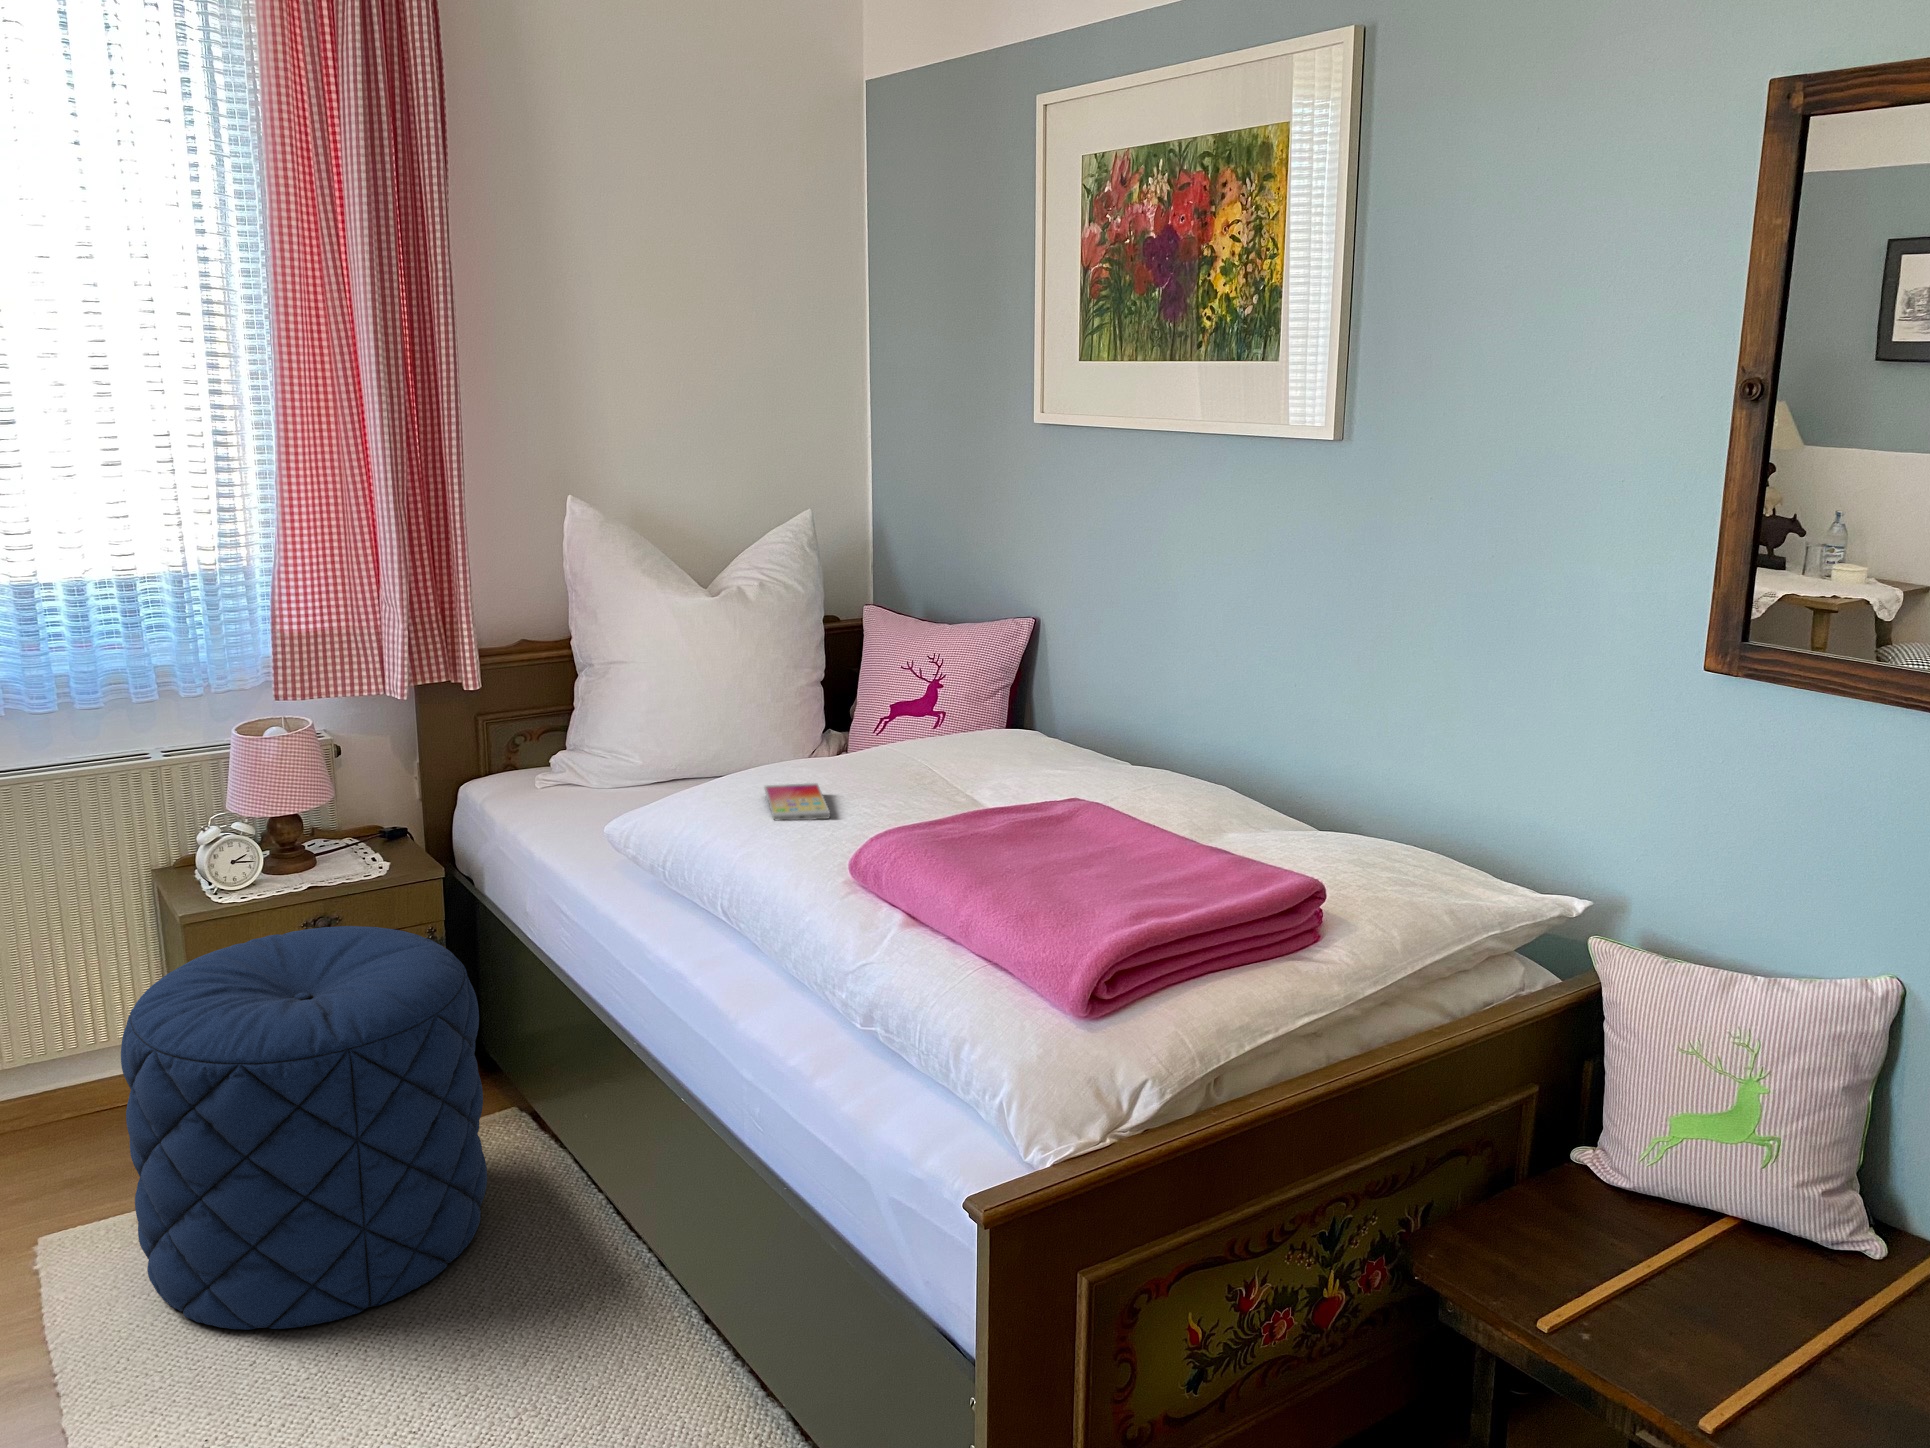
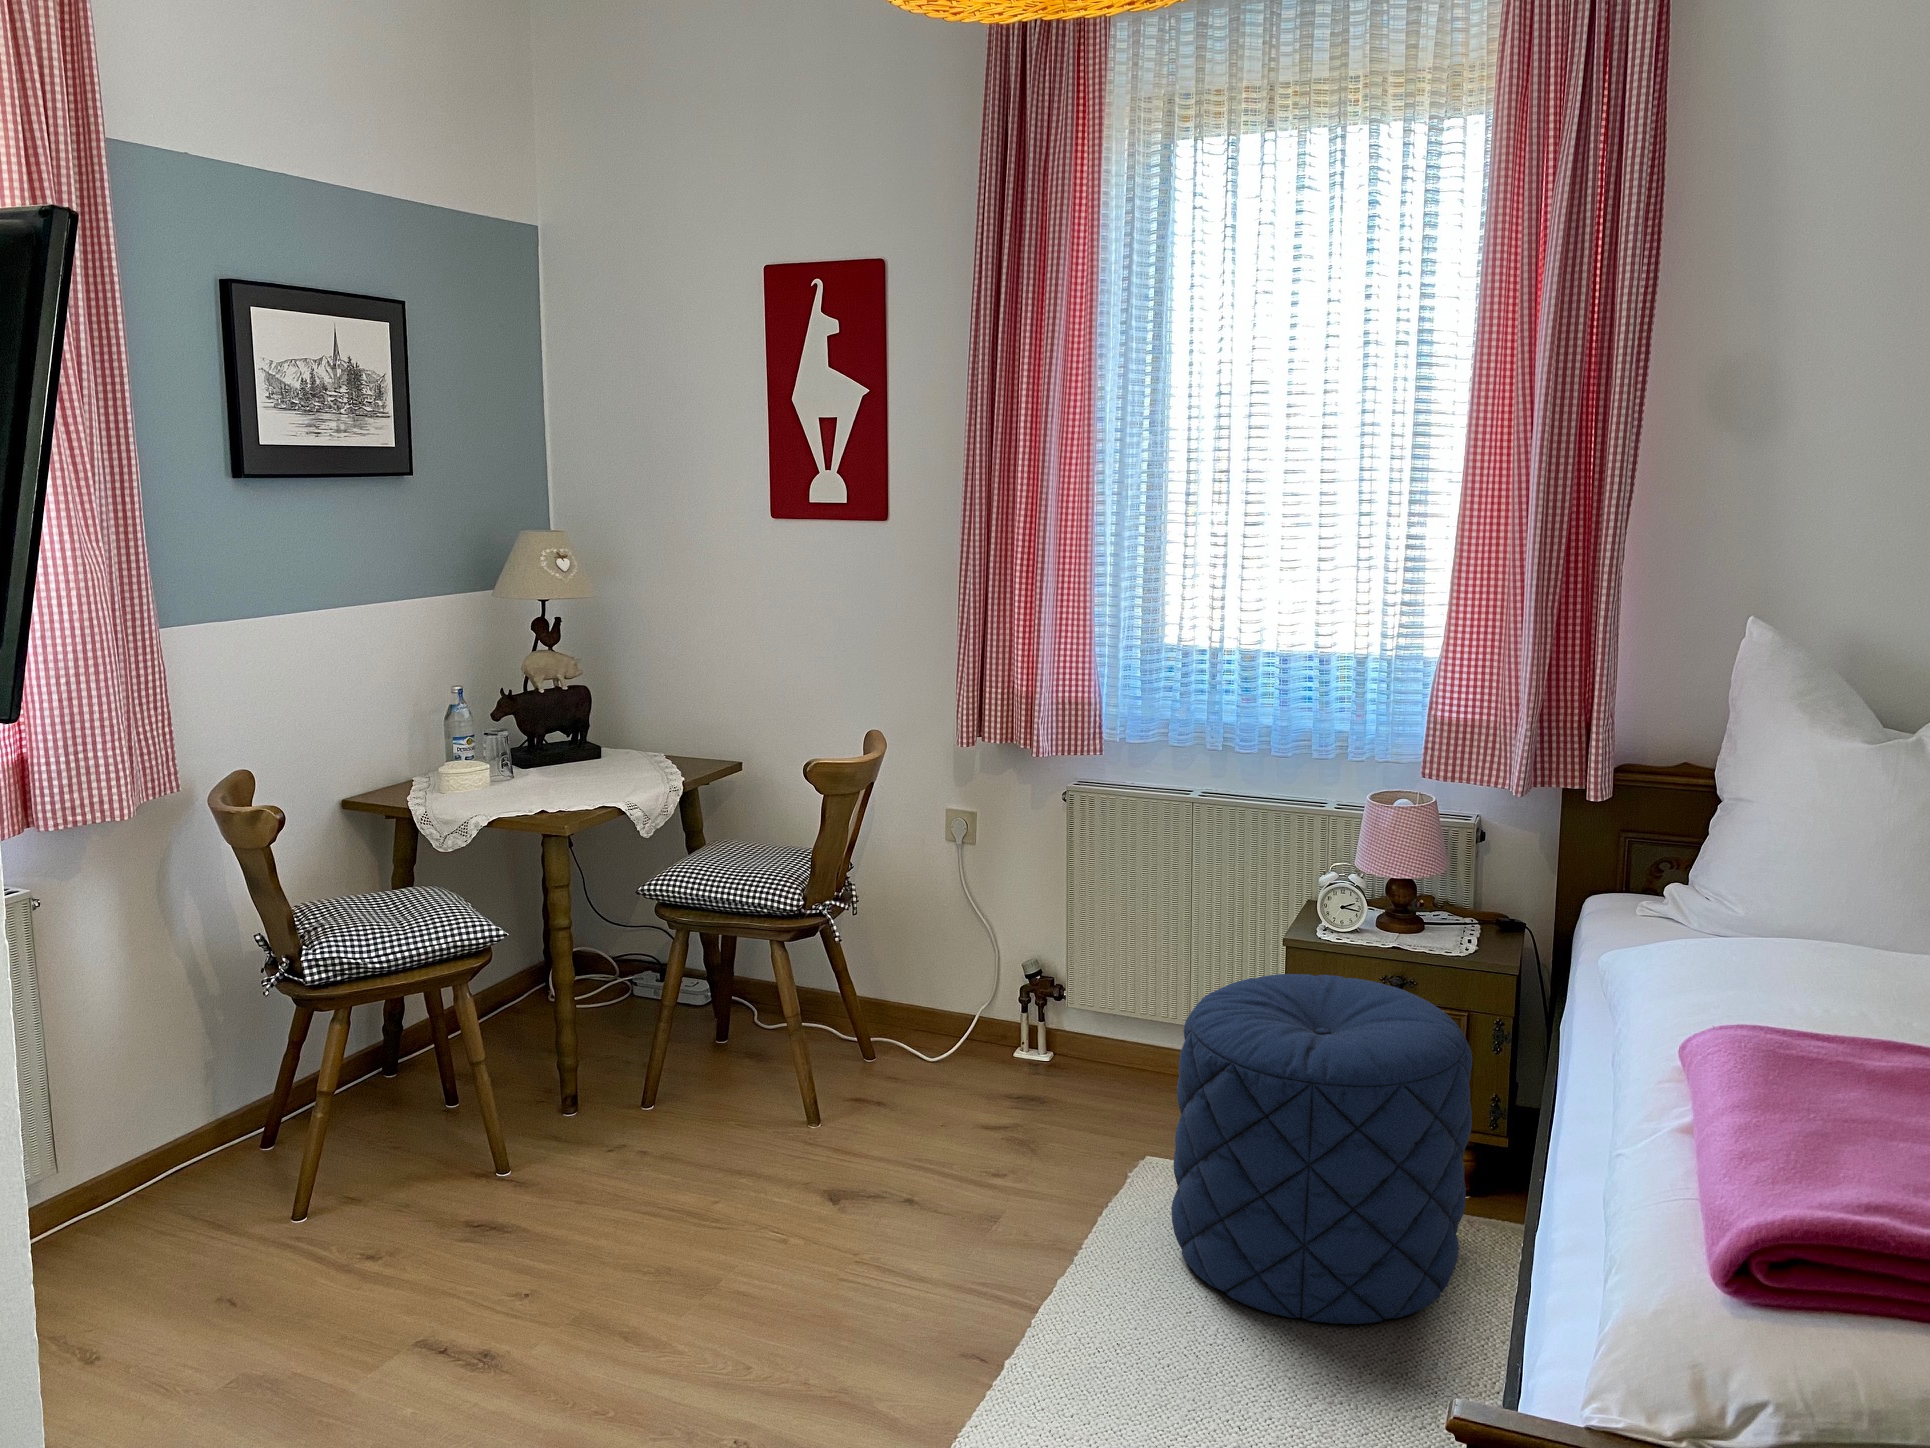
smartphone: present [764,783,830,820] -> none [1705,958,1810,1009]

